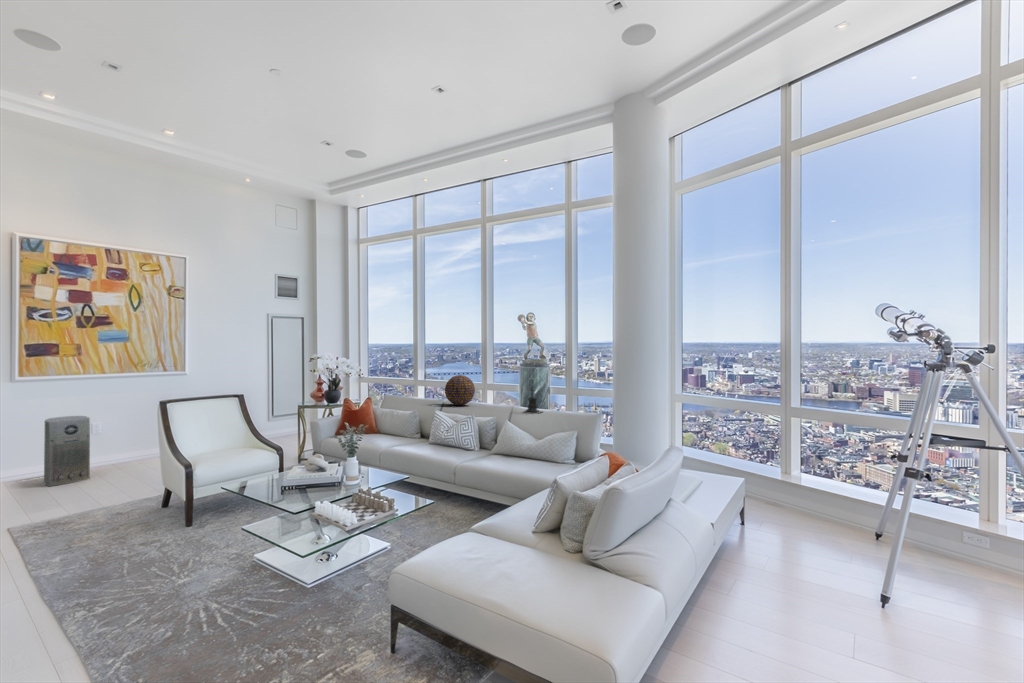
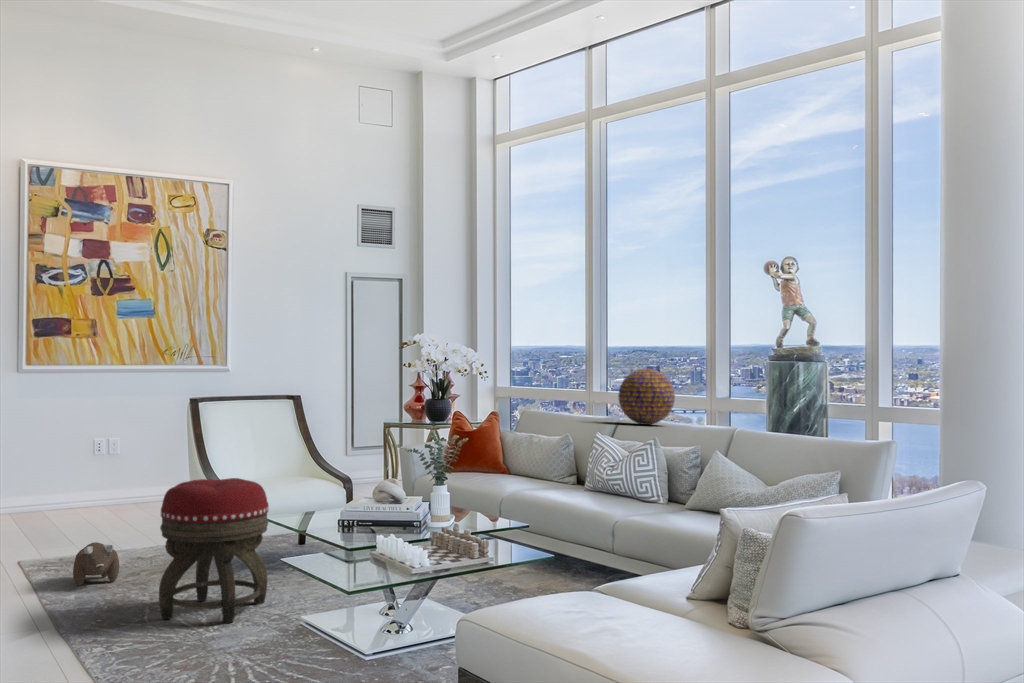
candle holder: present [523,378,542,414] -> none [751,361,802,439]
air purifier: present [44,416,90,486] -> none [55,424,106,520]
footstool: none [137,463,227,573] -> present [159,478,269,623]
plush toy: none [59,514,101,549] -> present [73,542,119,586]

